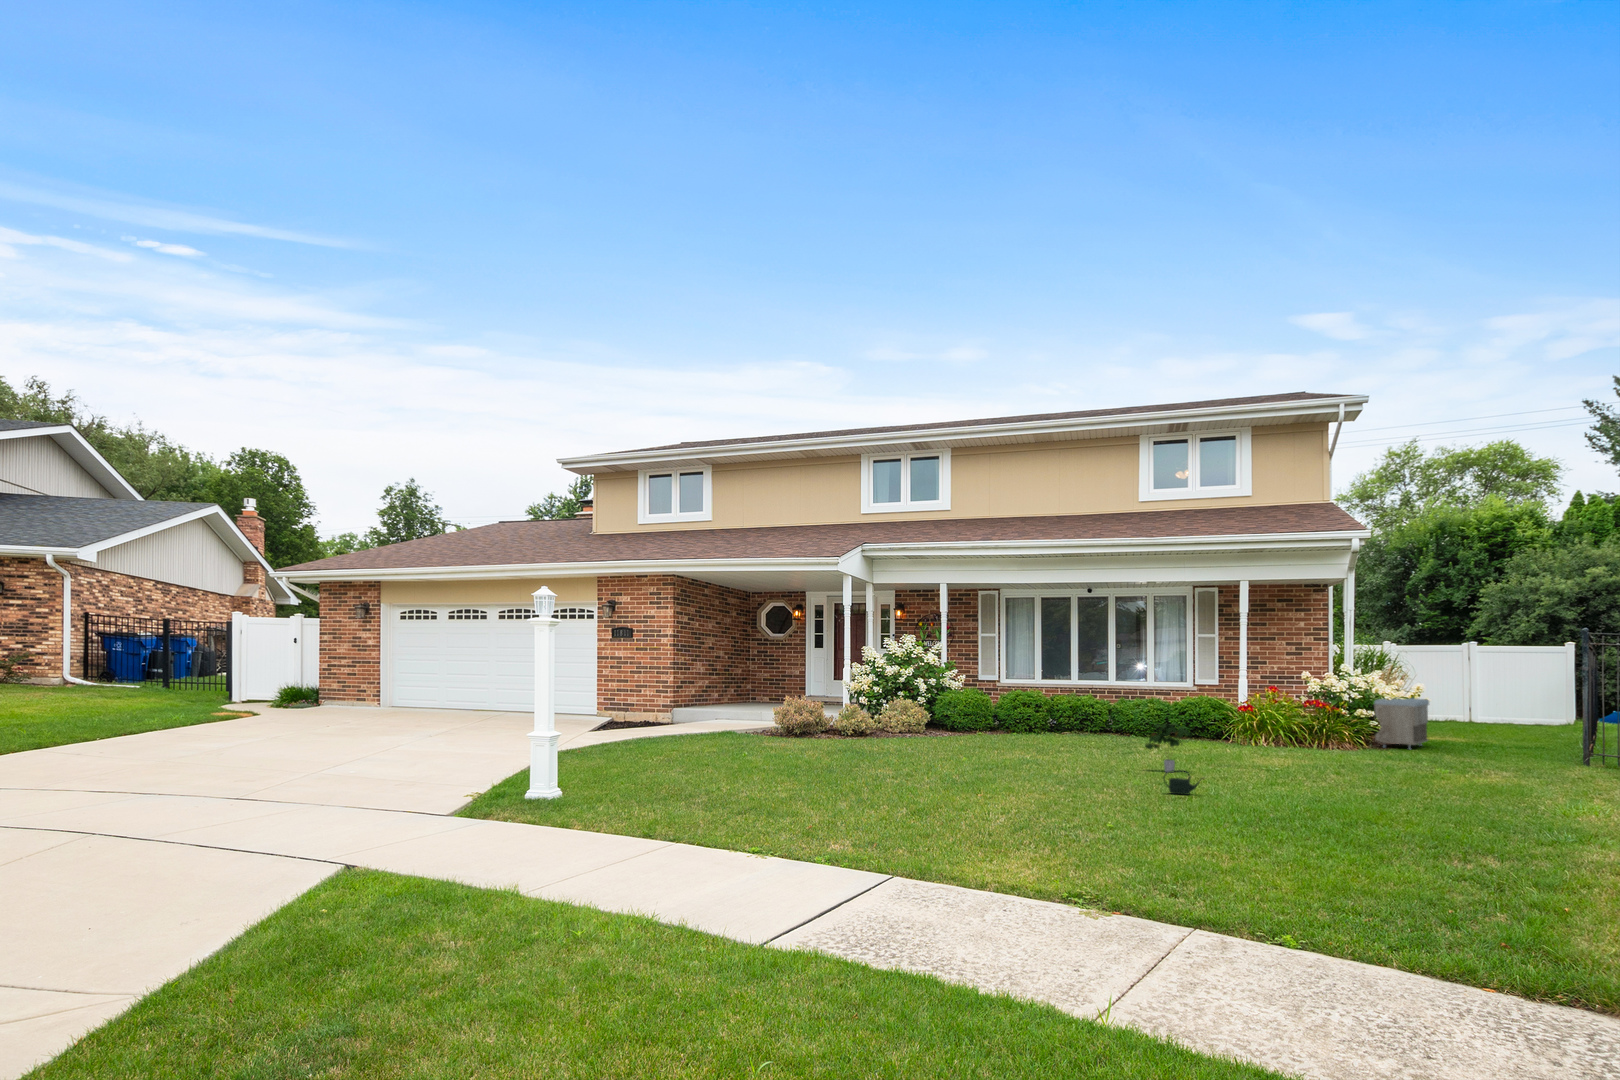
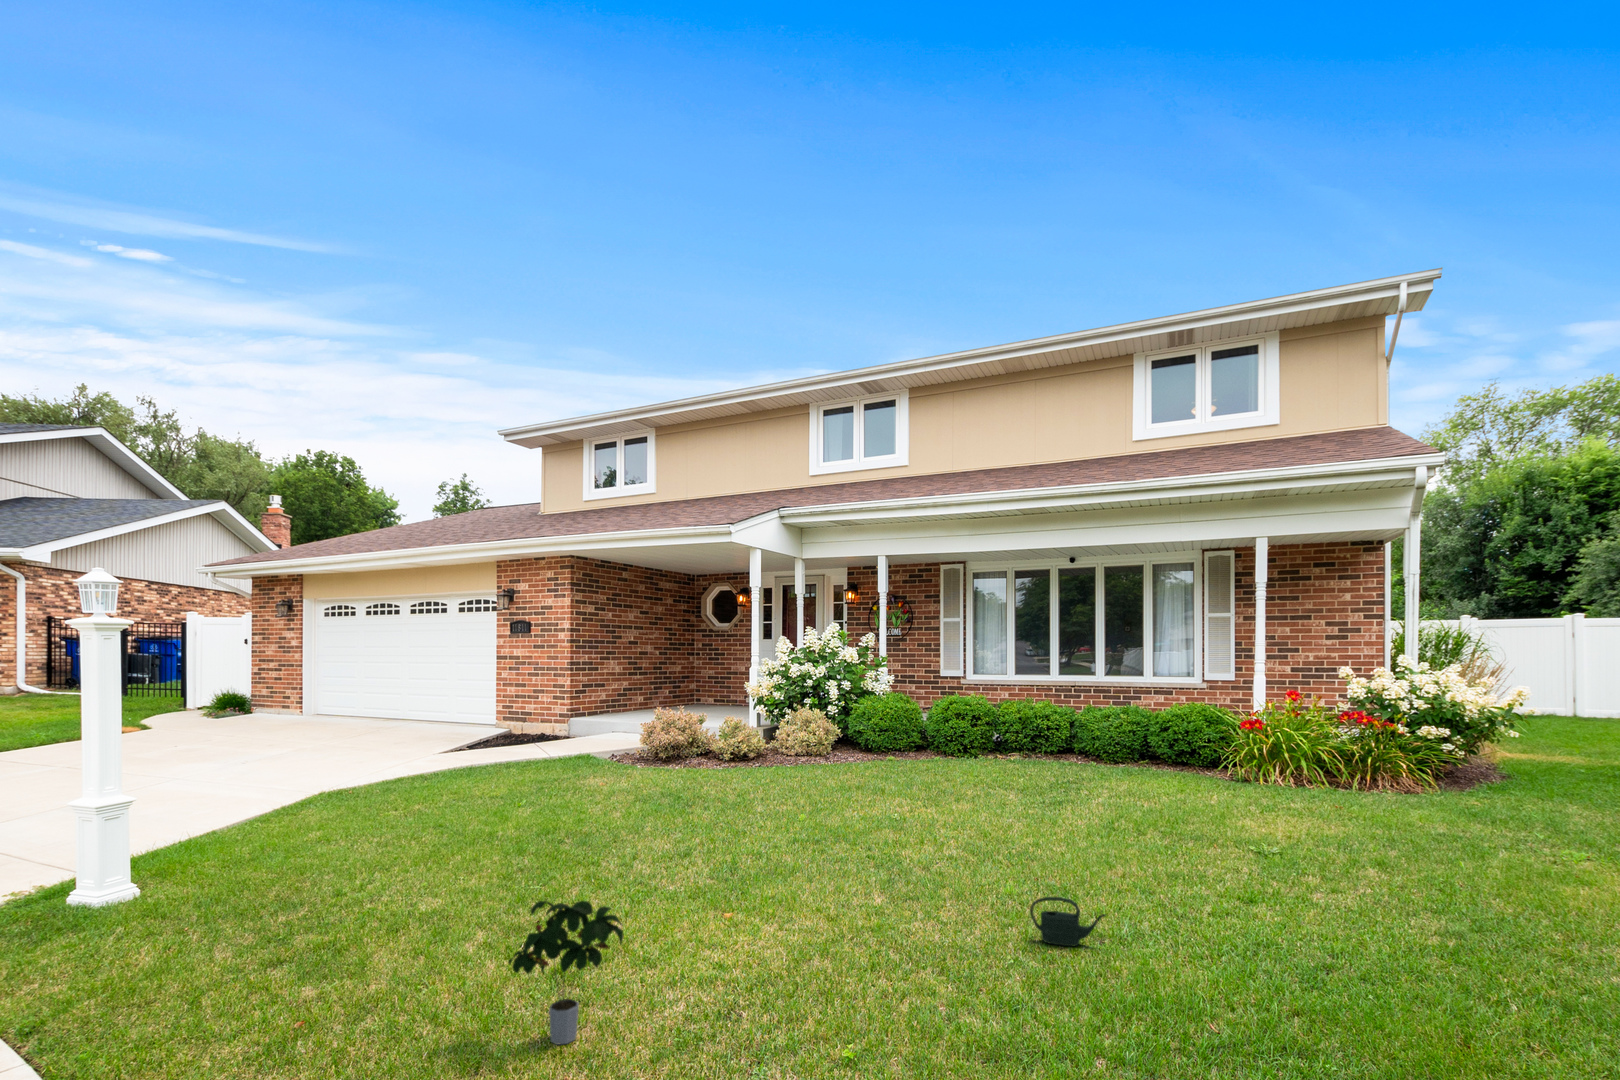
storage bench: present [1374,697,1429,749] -> none [1452,703,1539,785]
potted plant: present [1145,723,1191,772] -> present [508,900,624,1044]

